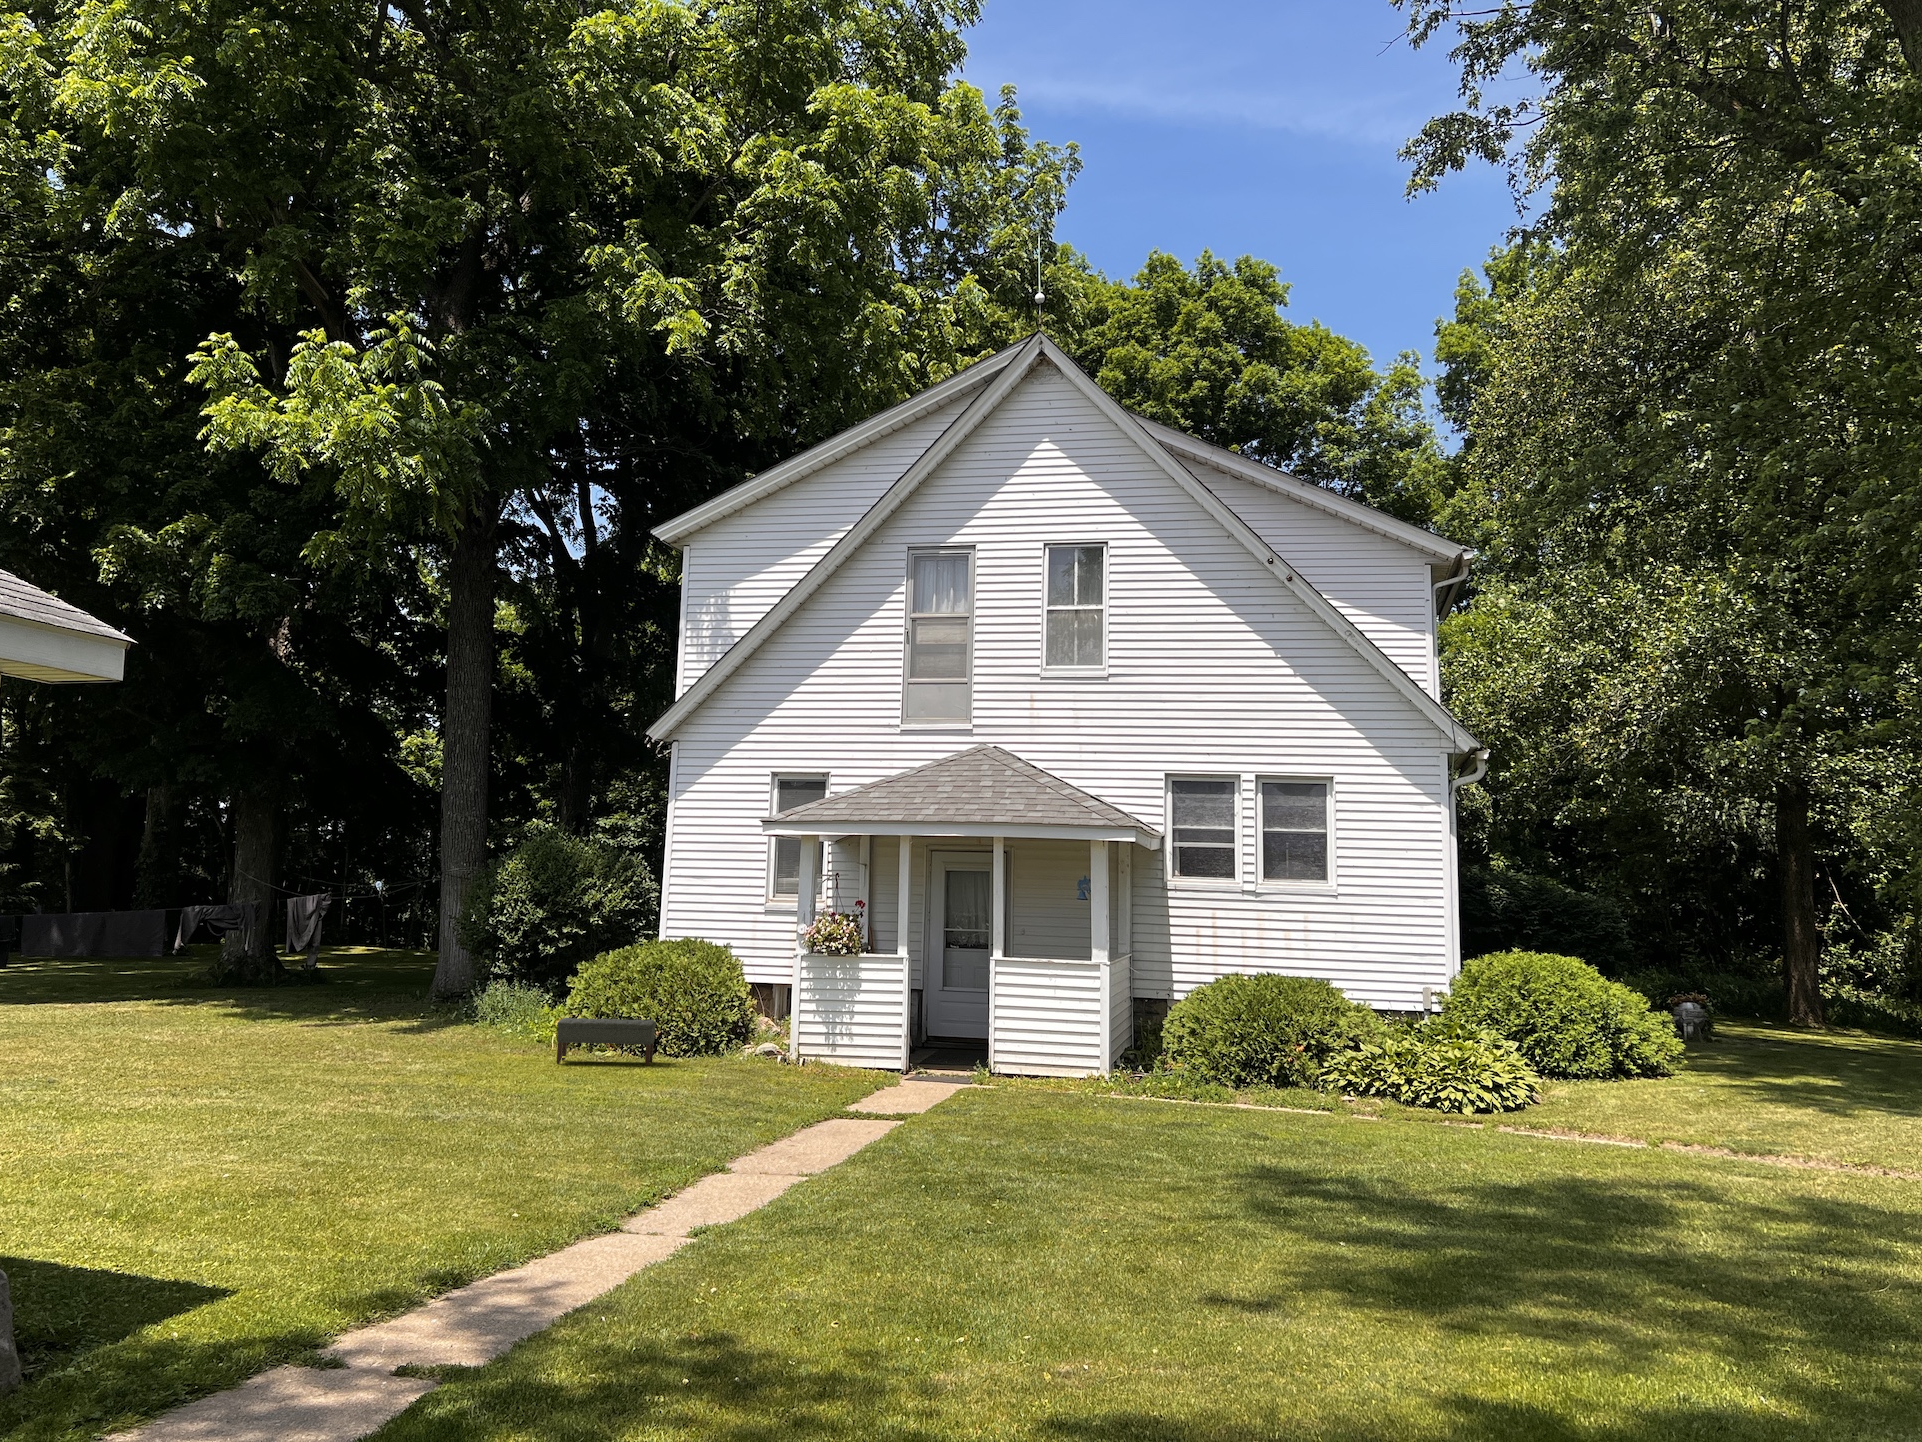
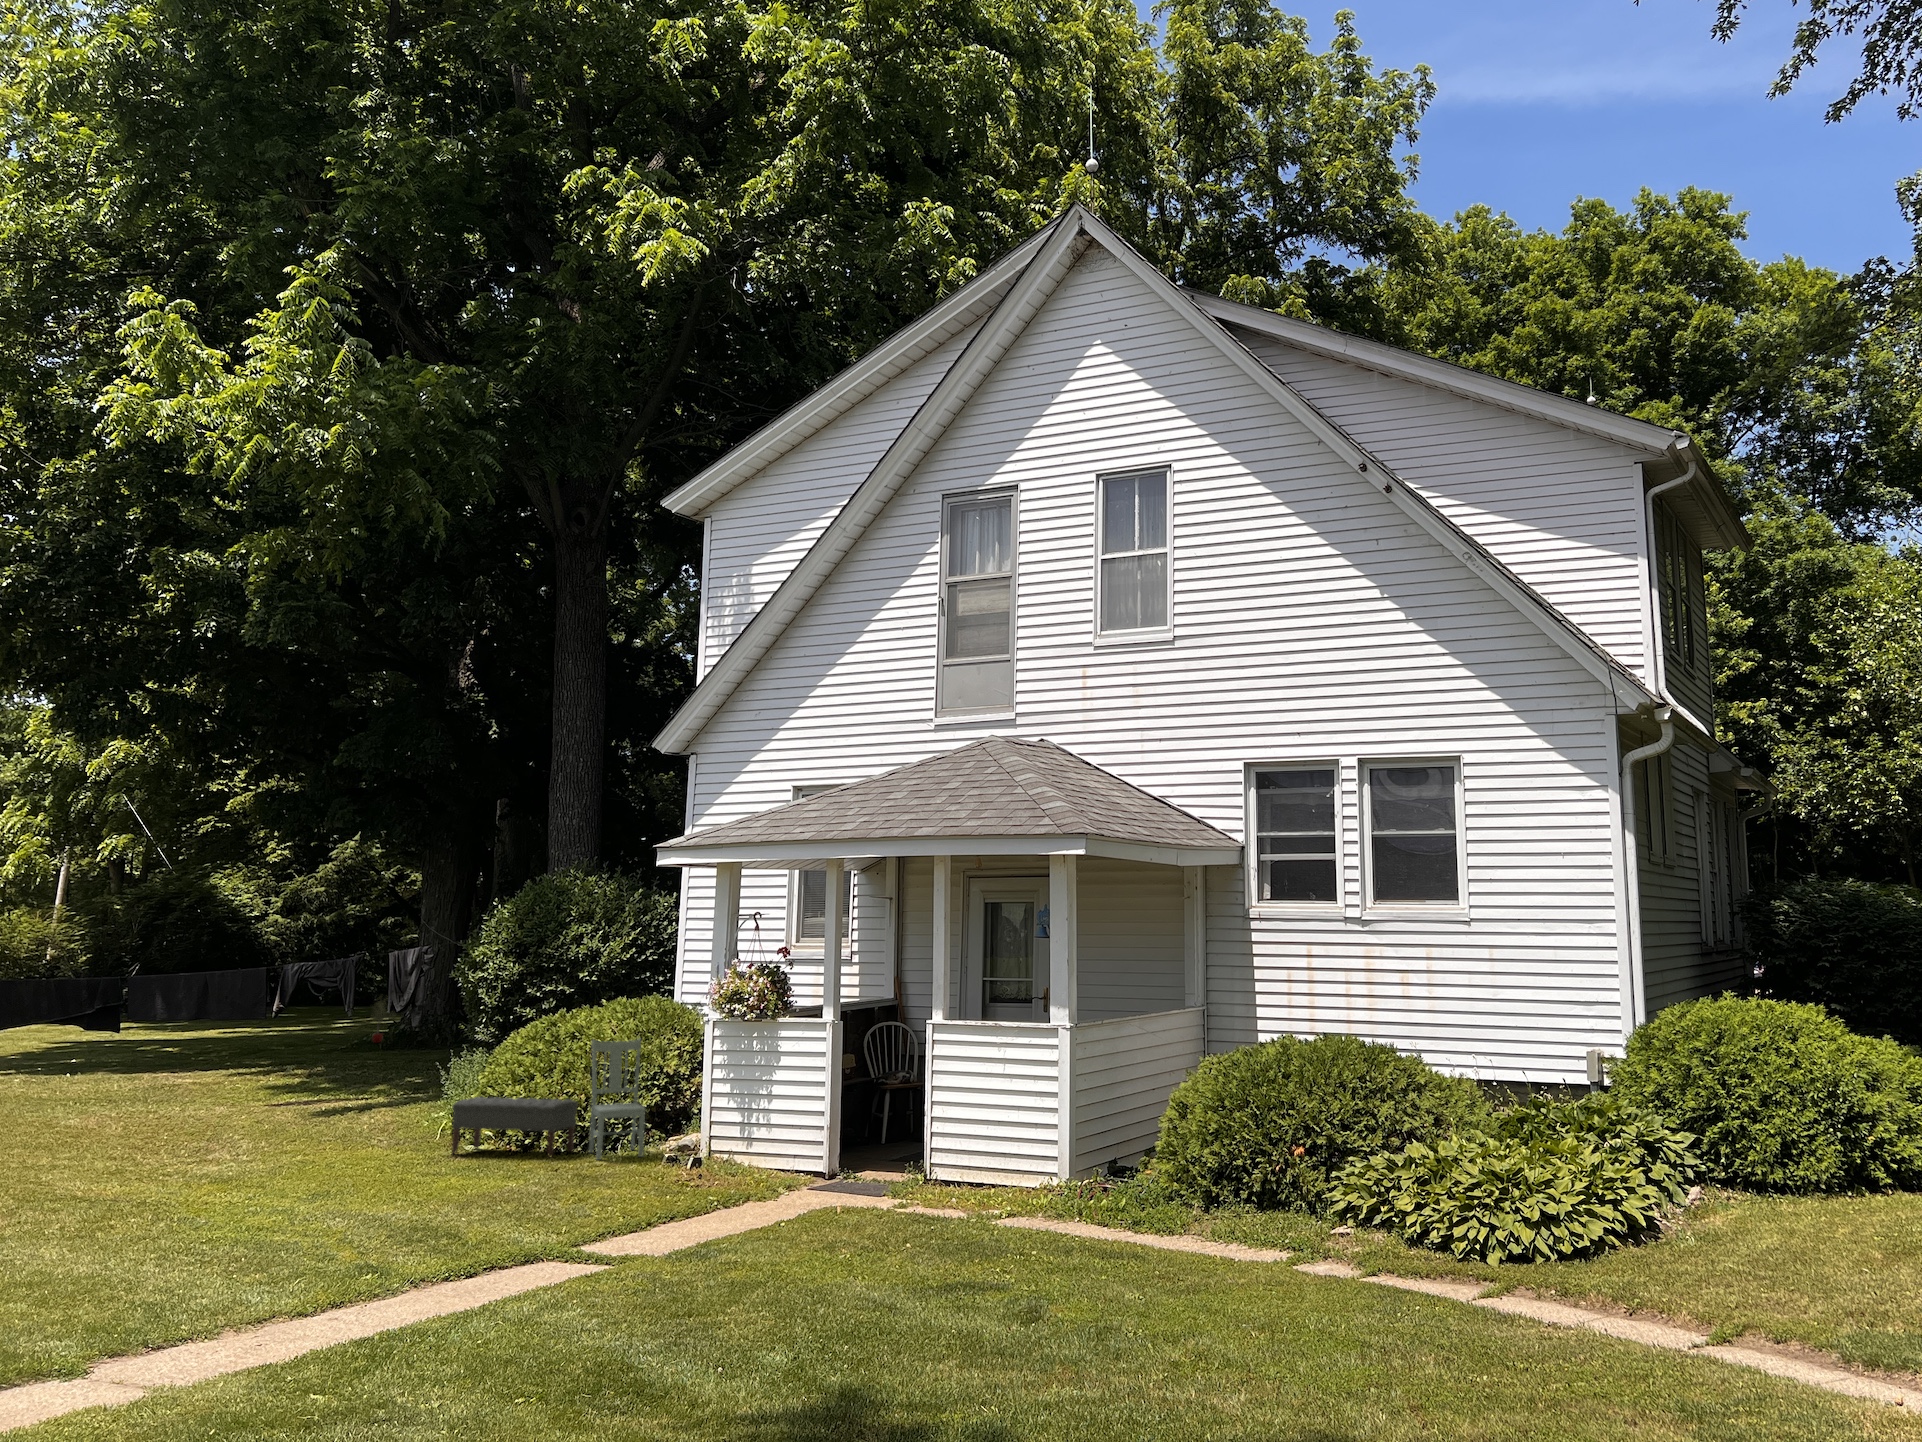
potted tree: none [144,947,171,993] -> present [371,997,396,1043]
chair: none [668,971,725,1067] -> present [589,1038,646,1160]

